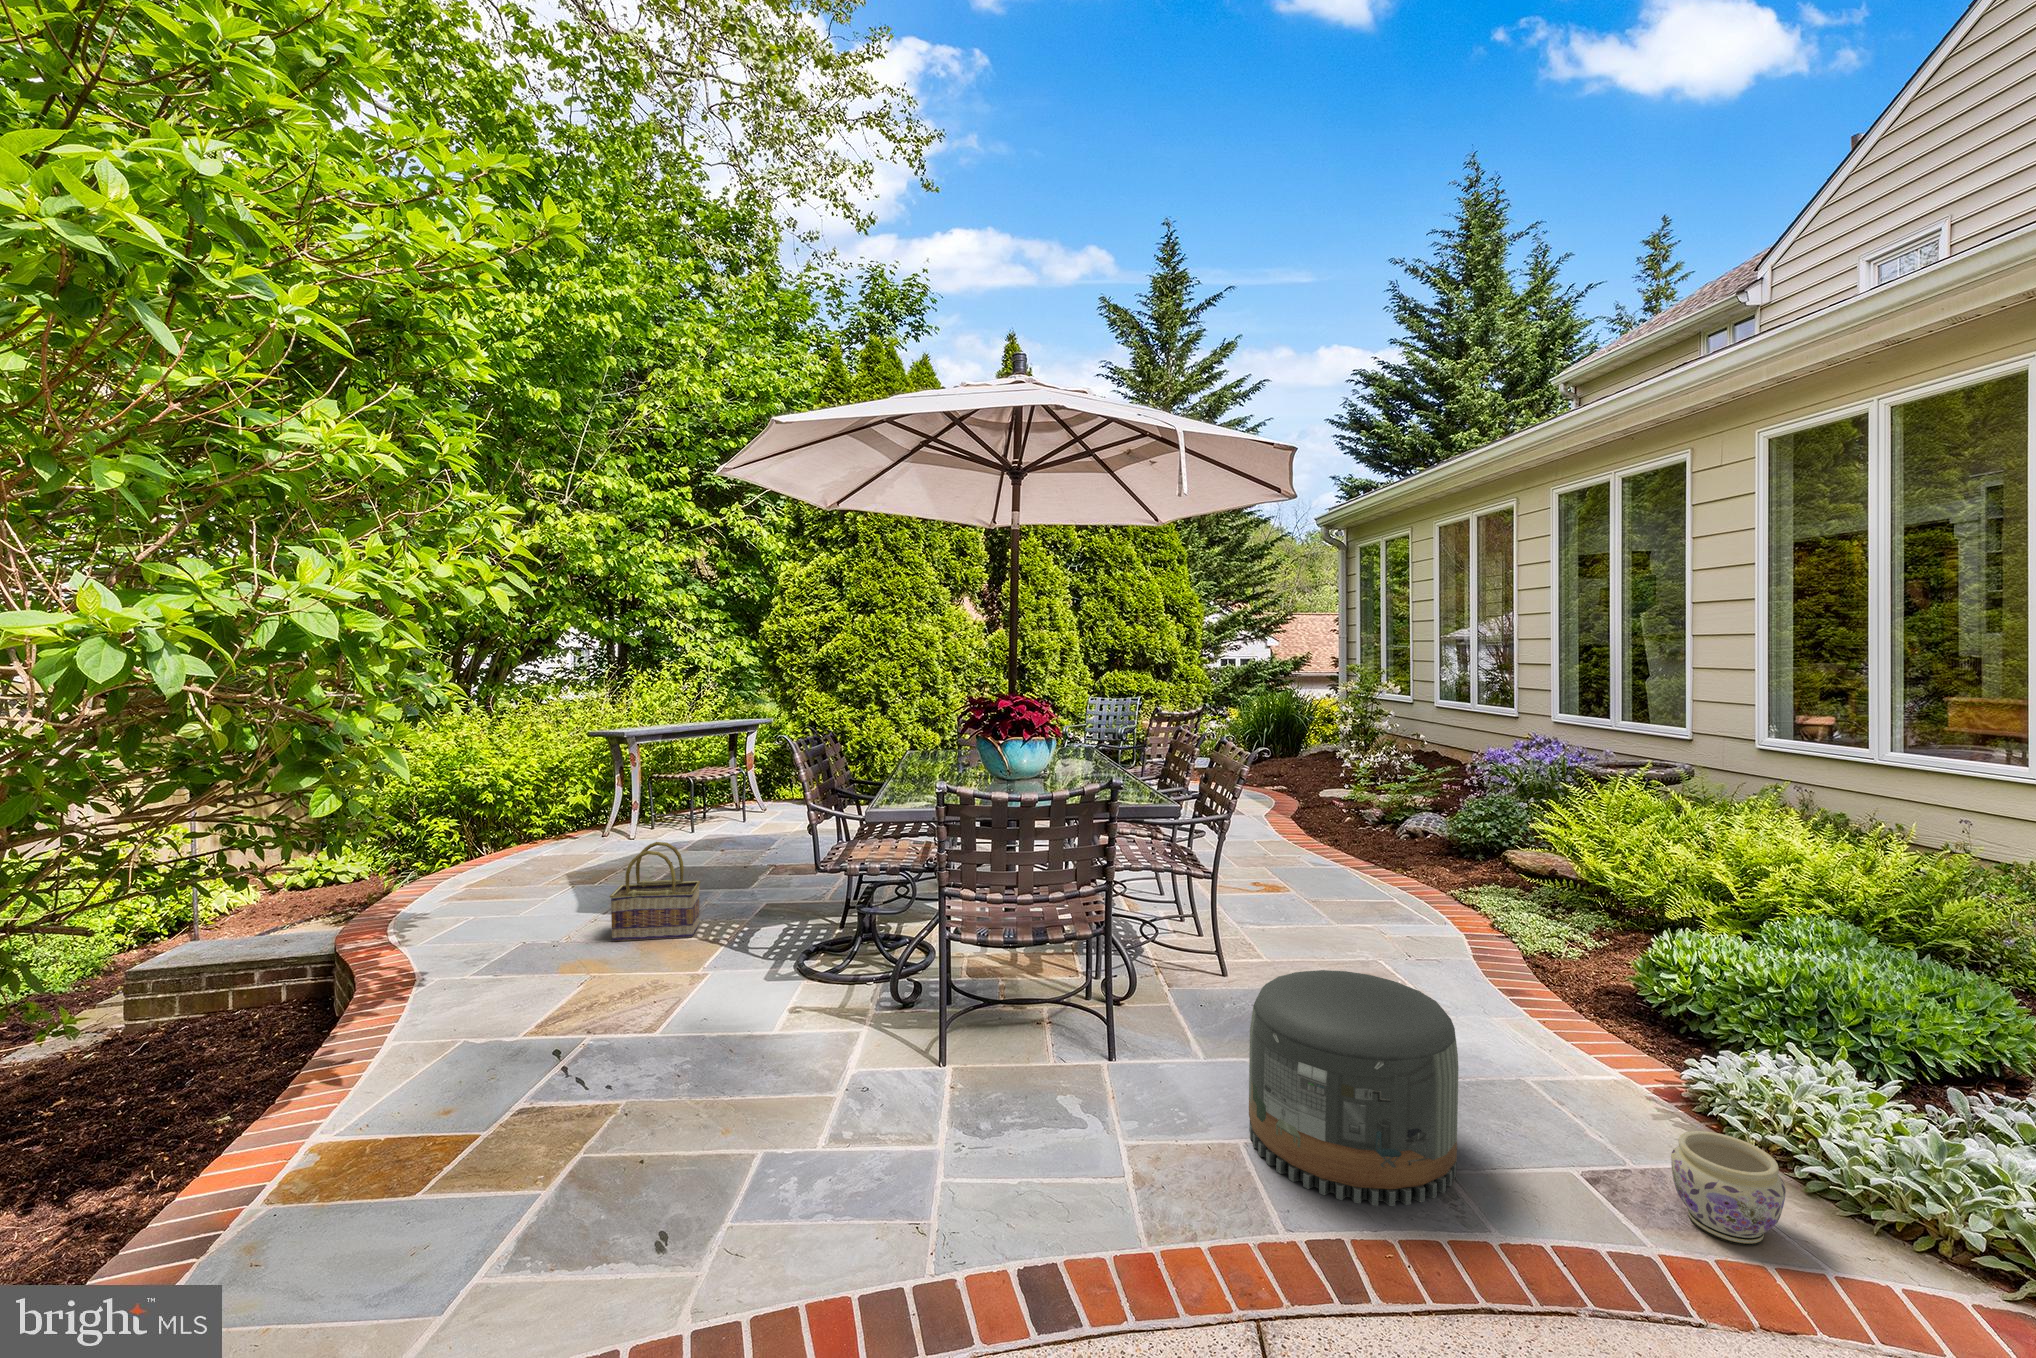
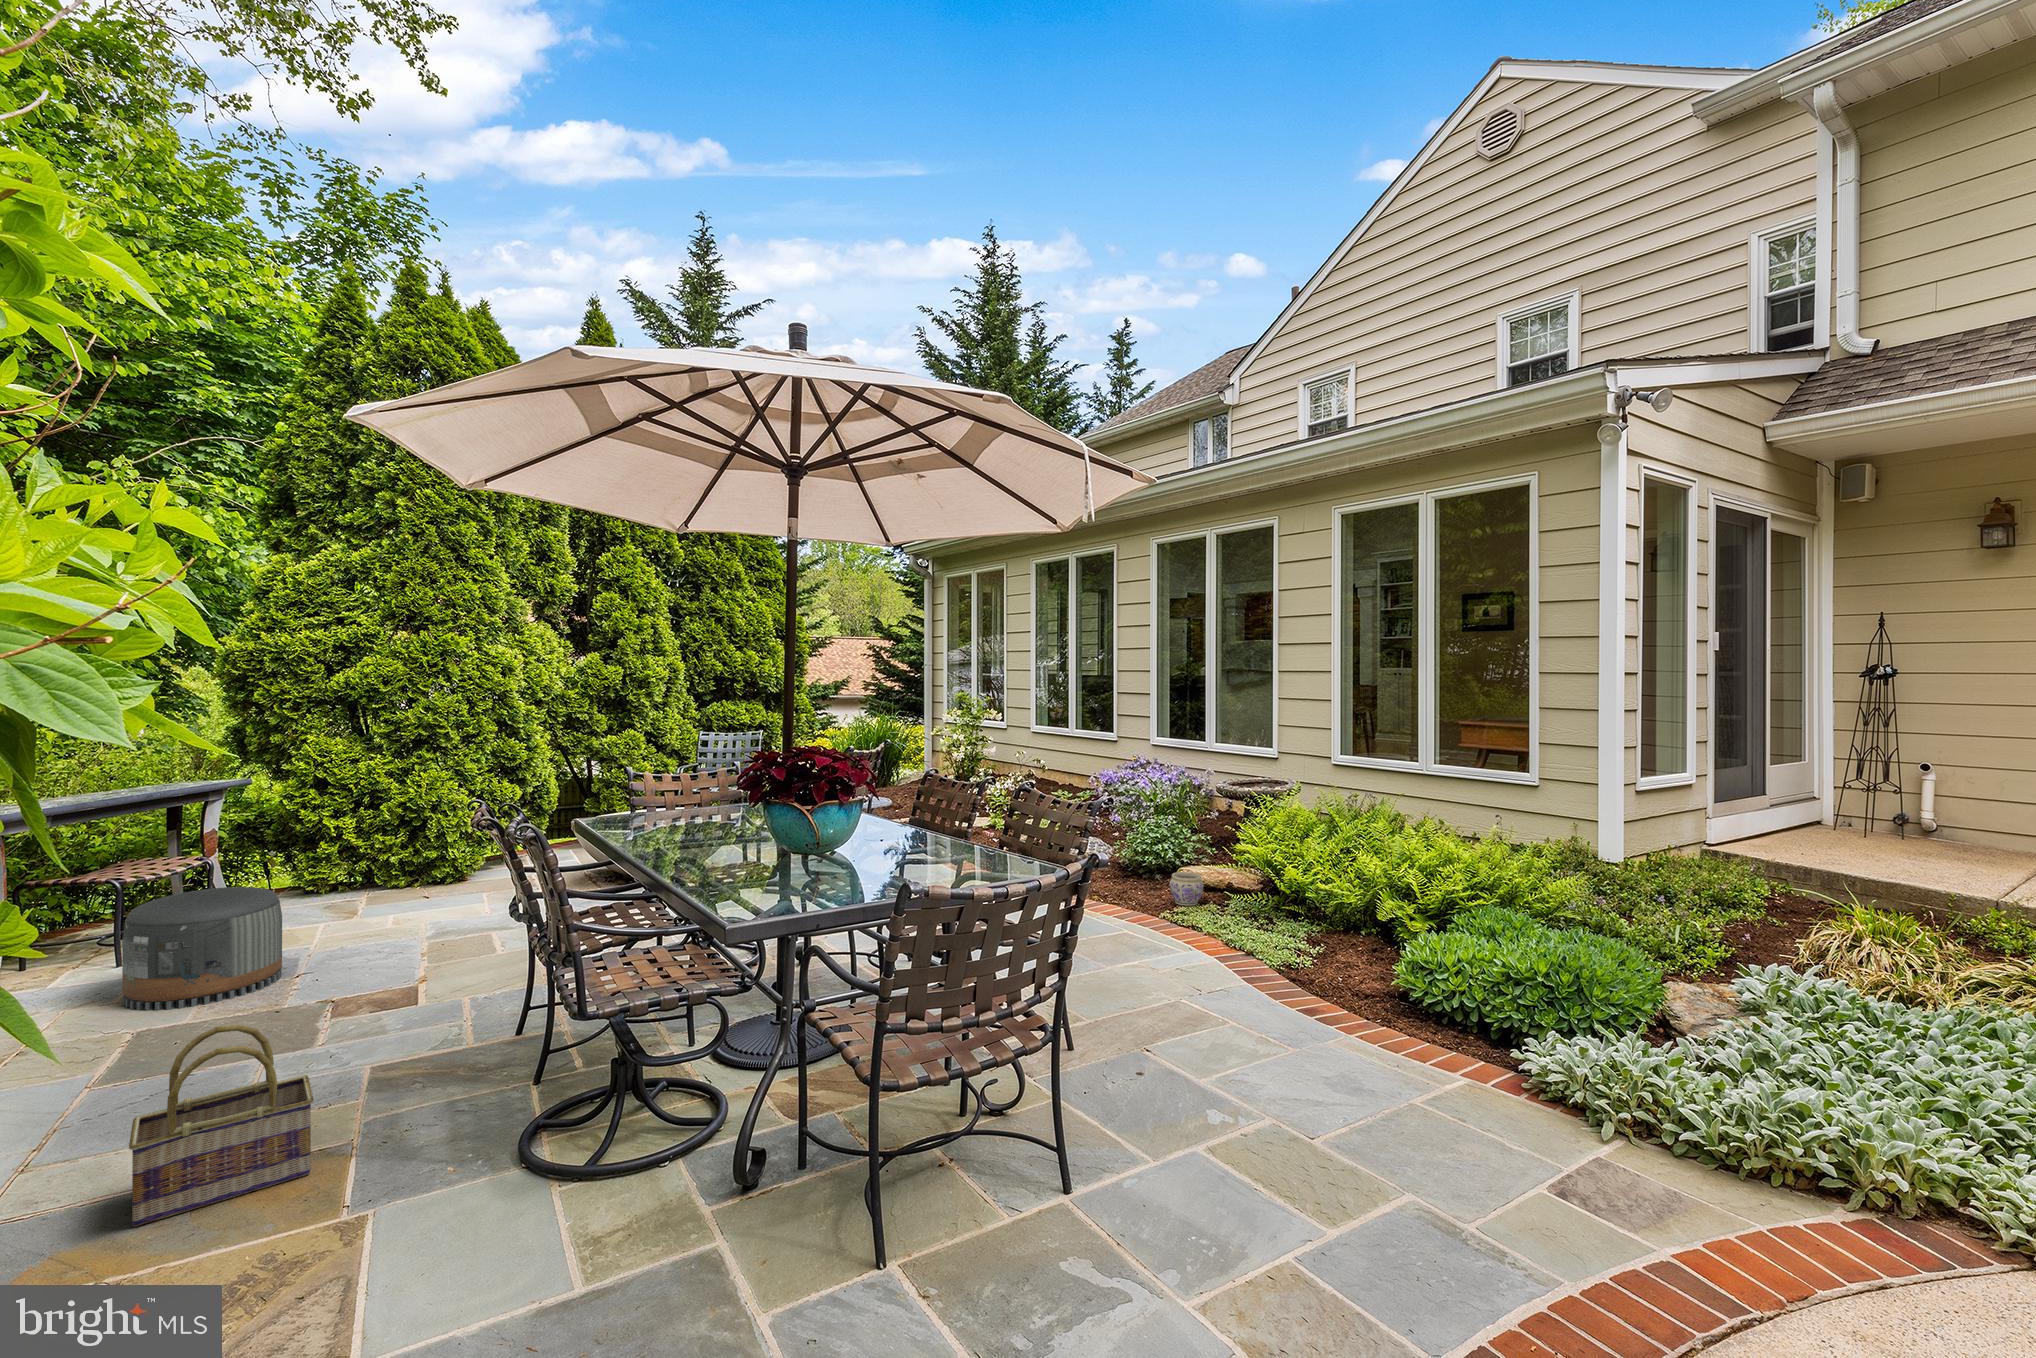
pouf: present [1249,970,1458,1206] -> present [122,887,282,1011]
planter: present [1671,1131,1786,1246] -> present [1170,872,1204,906]

